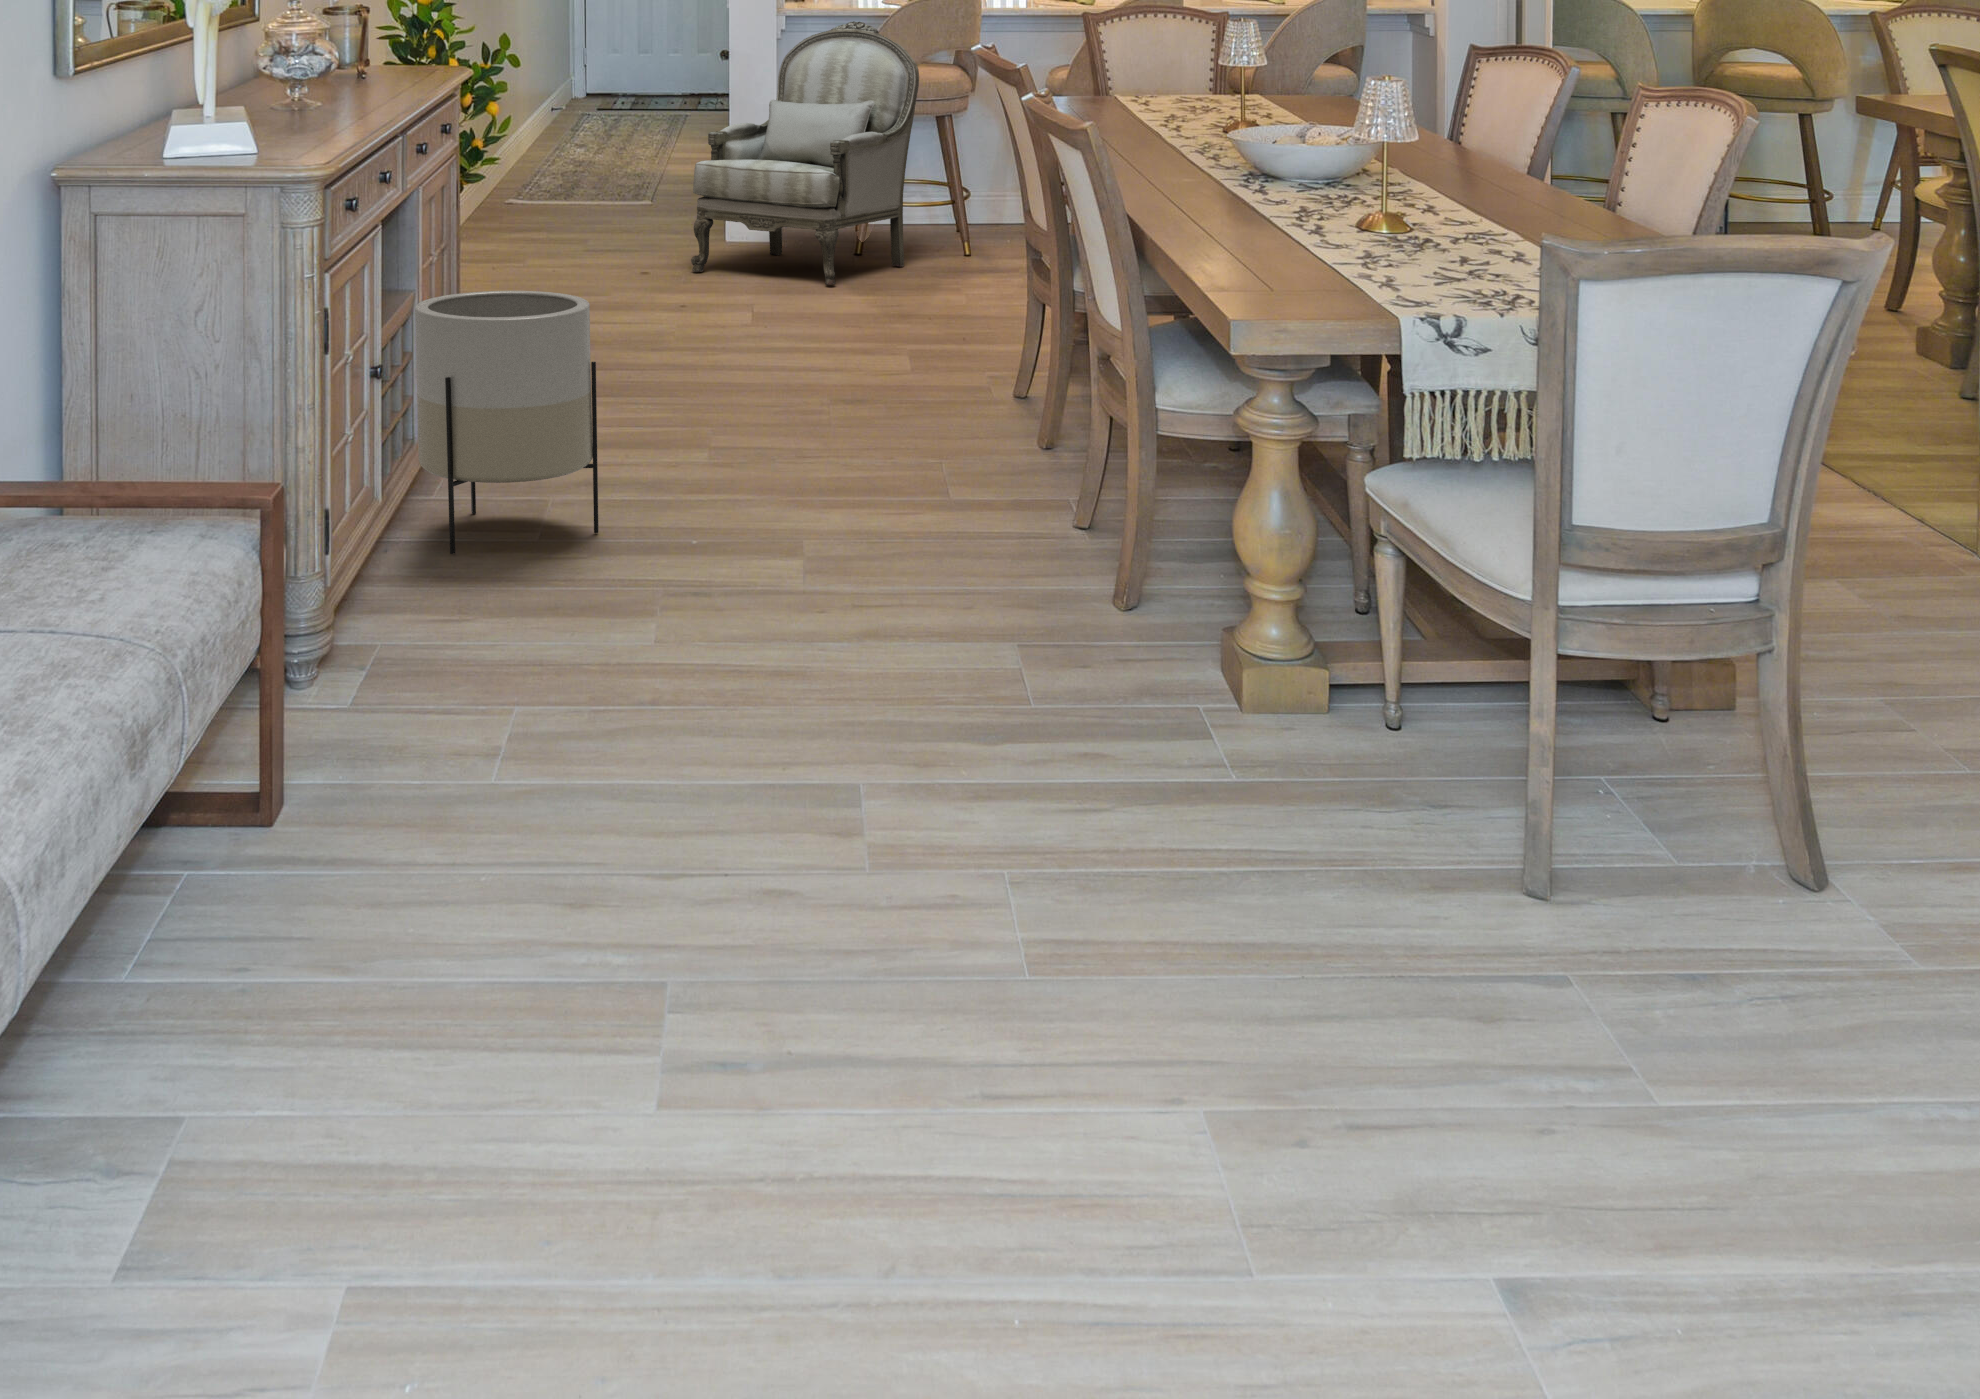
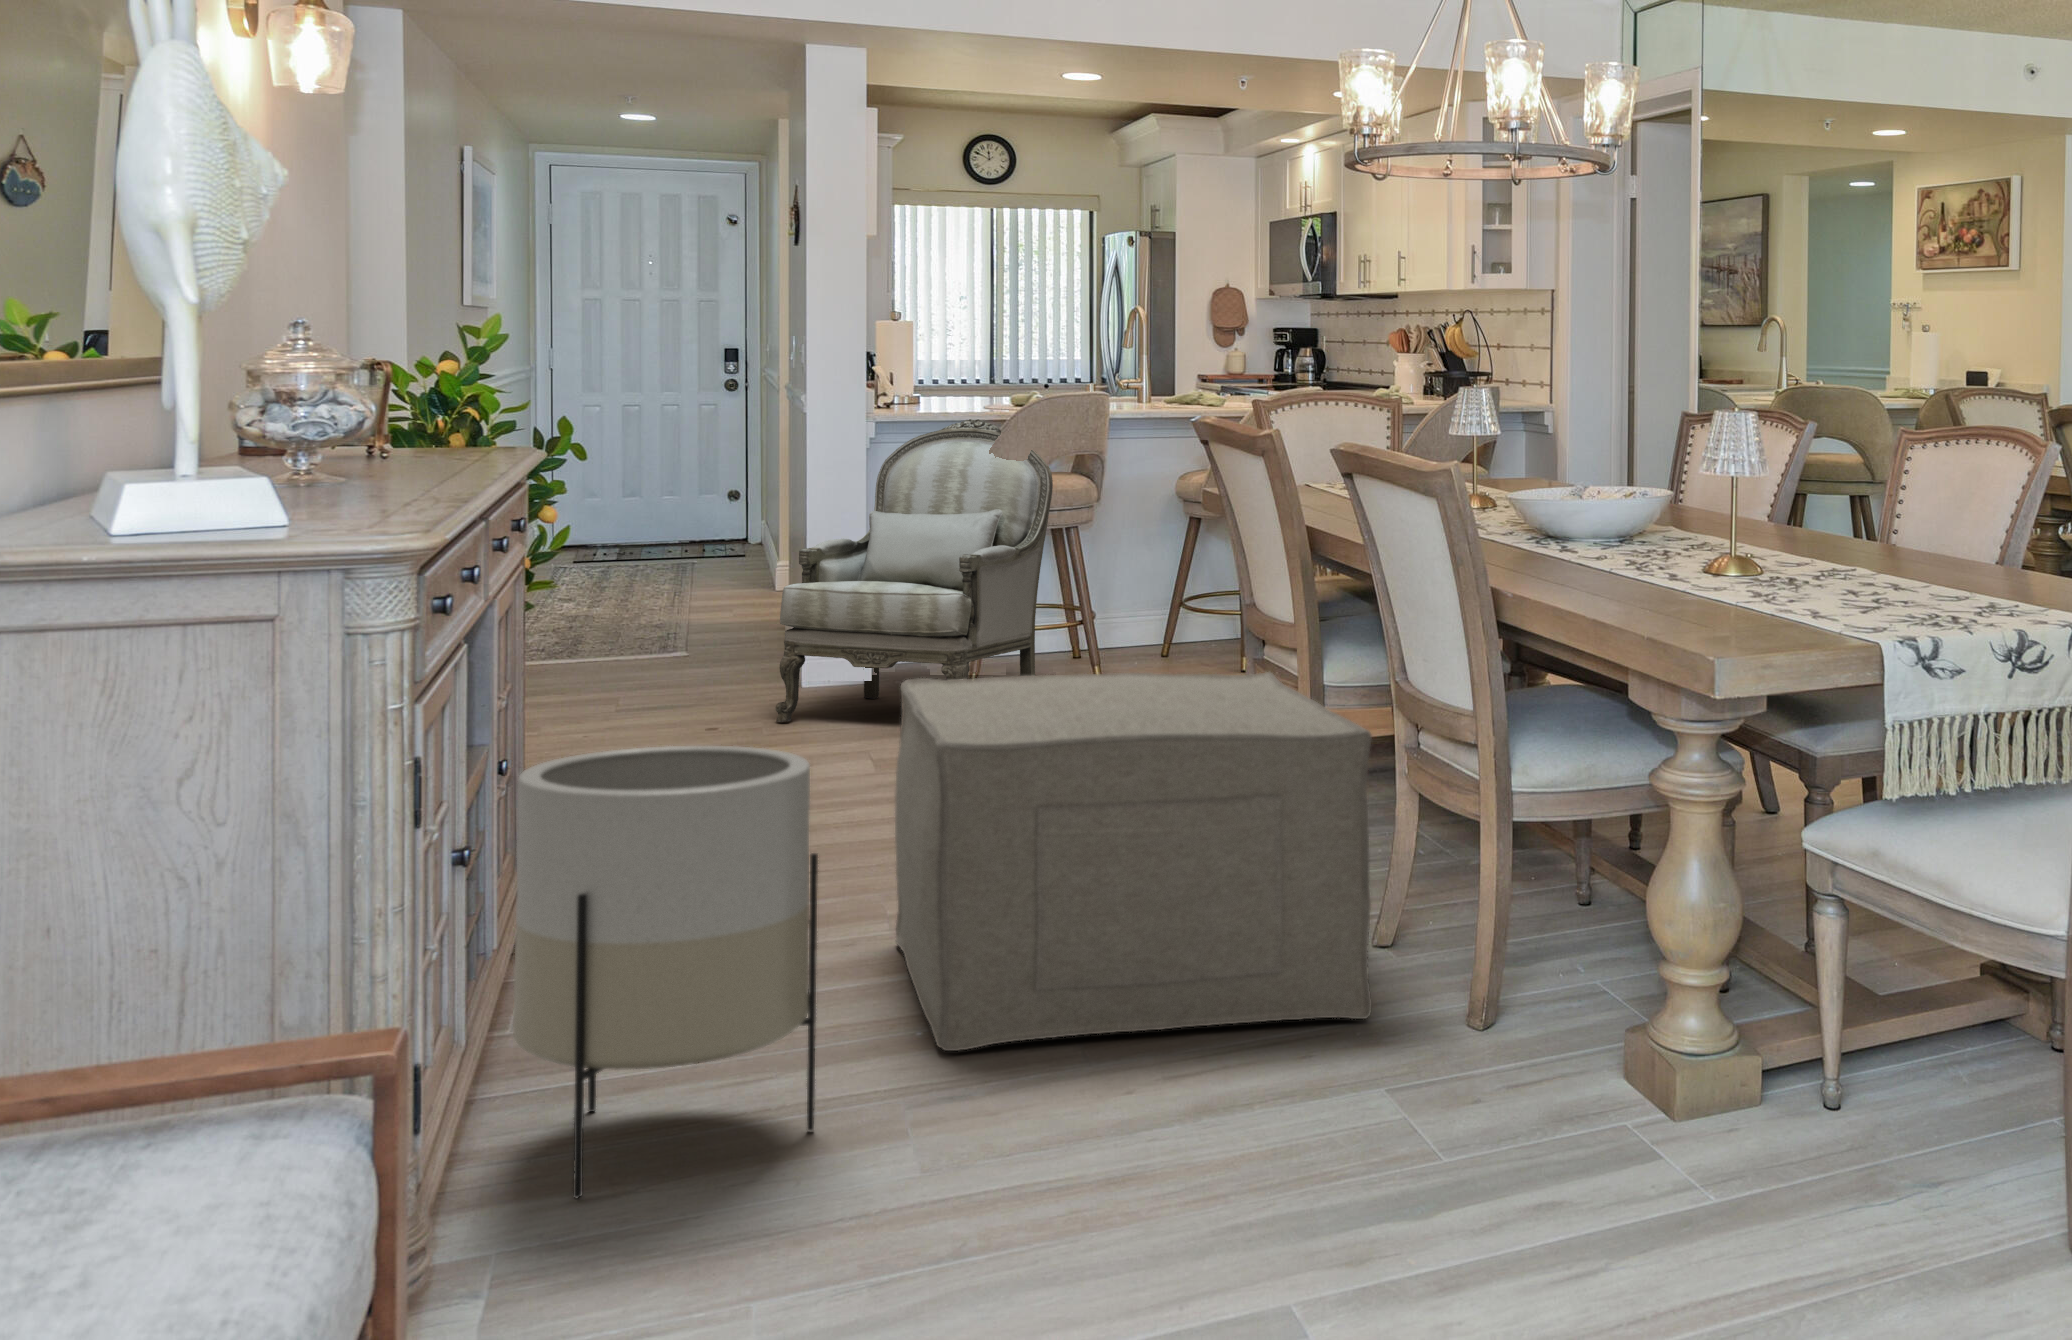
ottoman: none [686,249,995,498] -> present [895,672,1372,1051]

